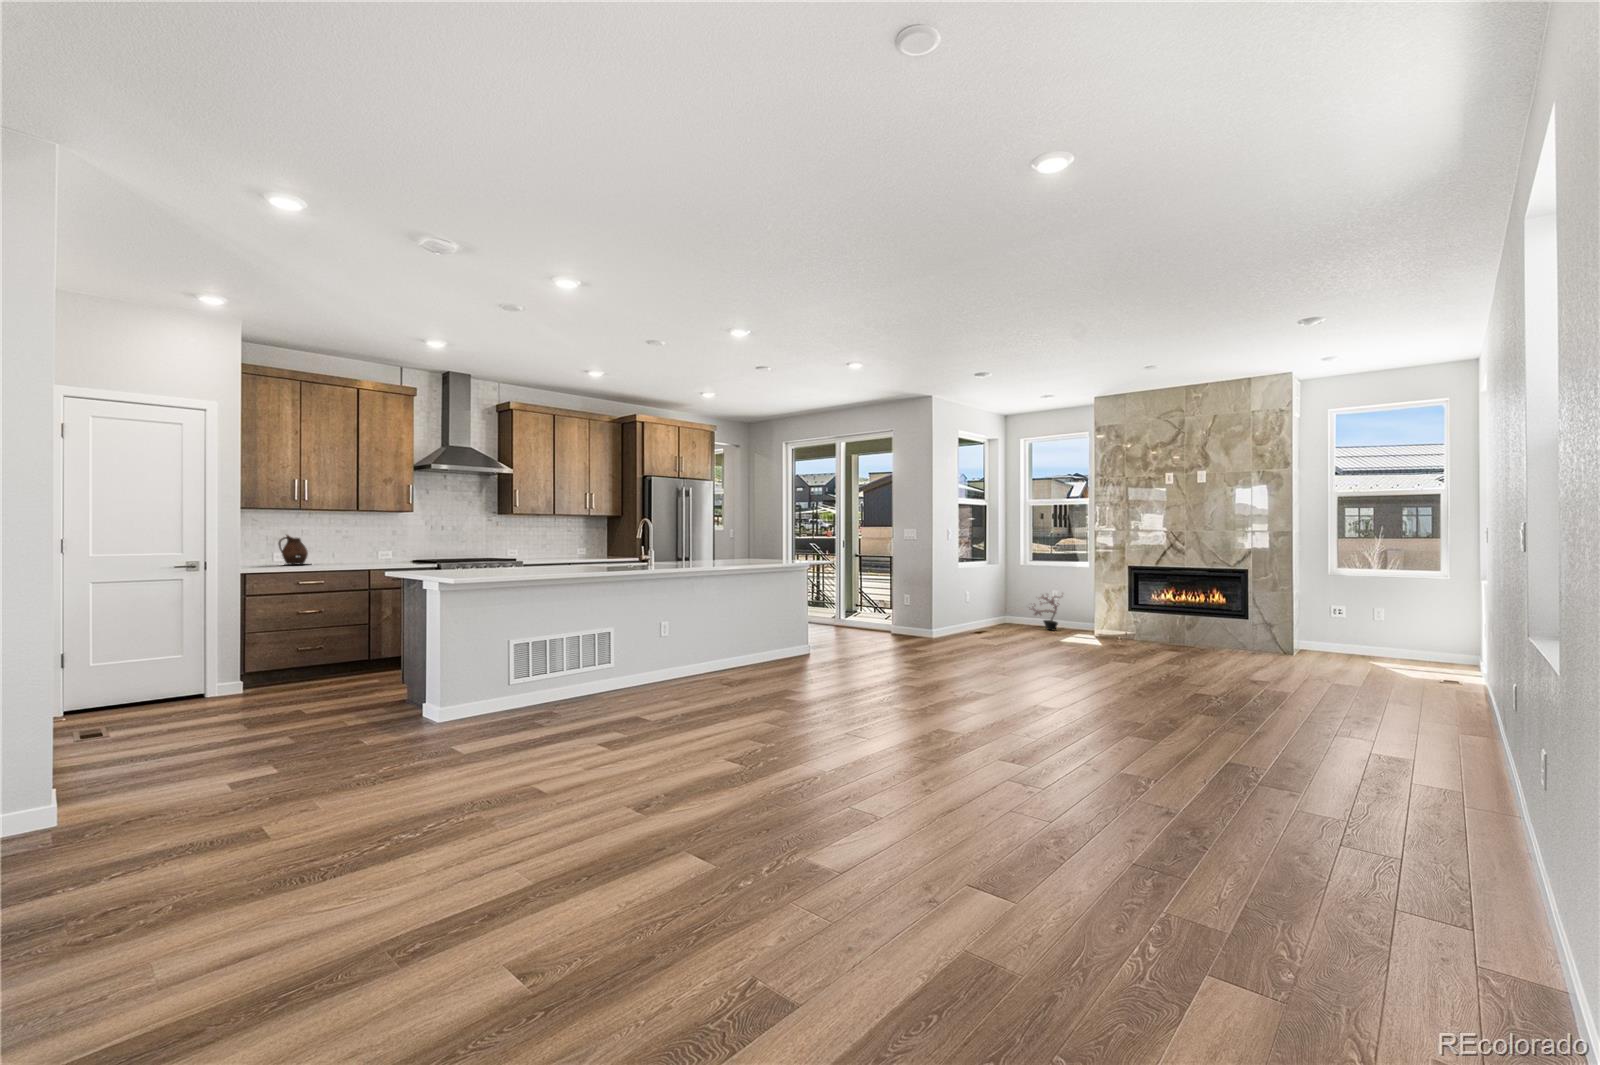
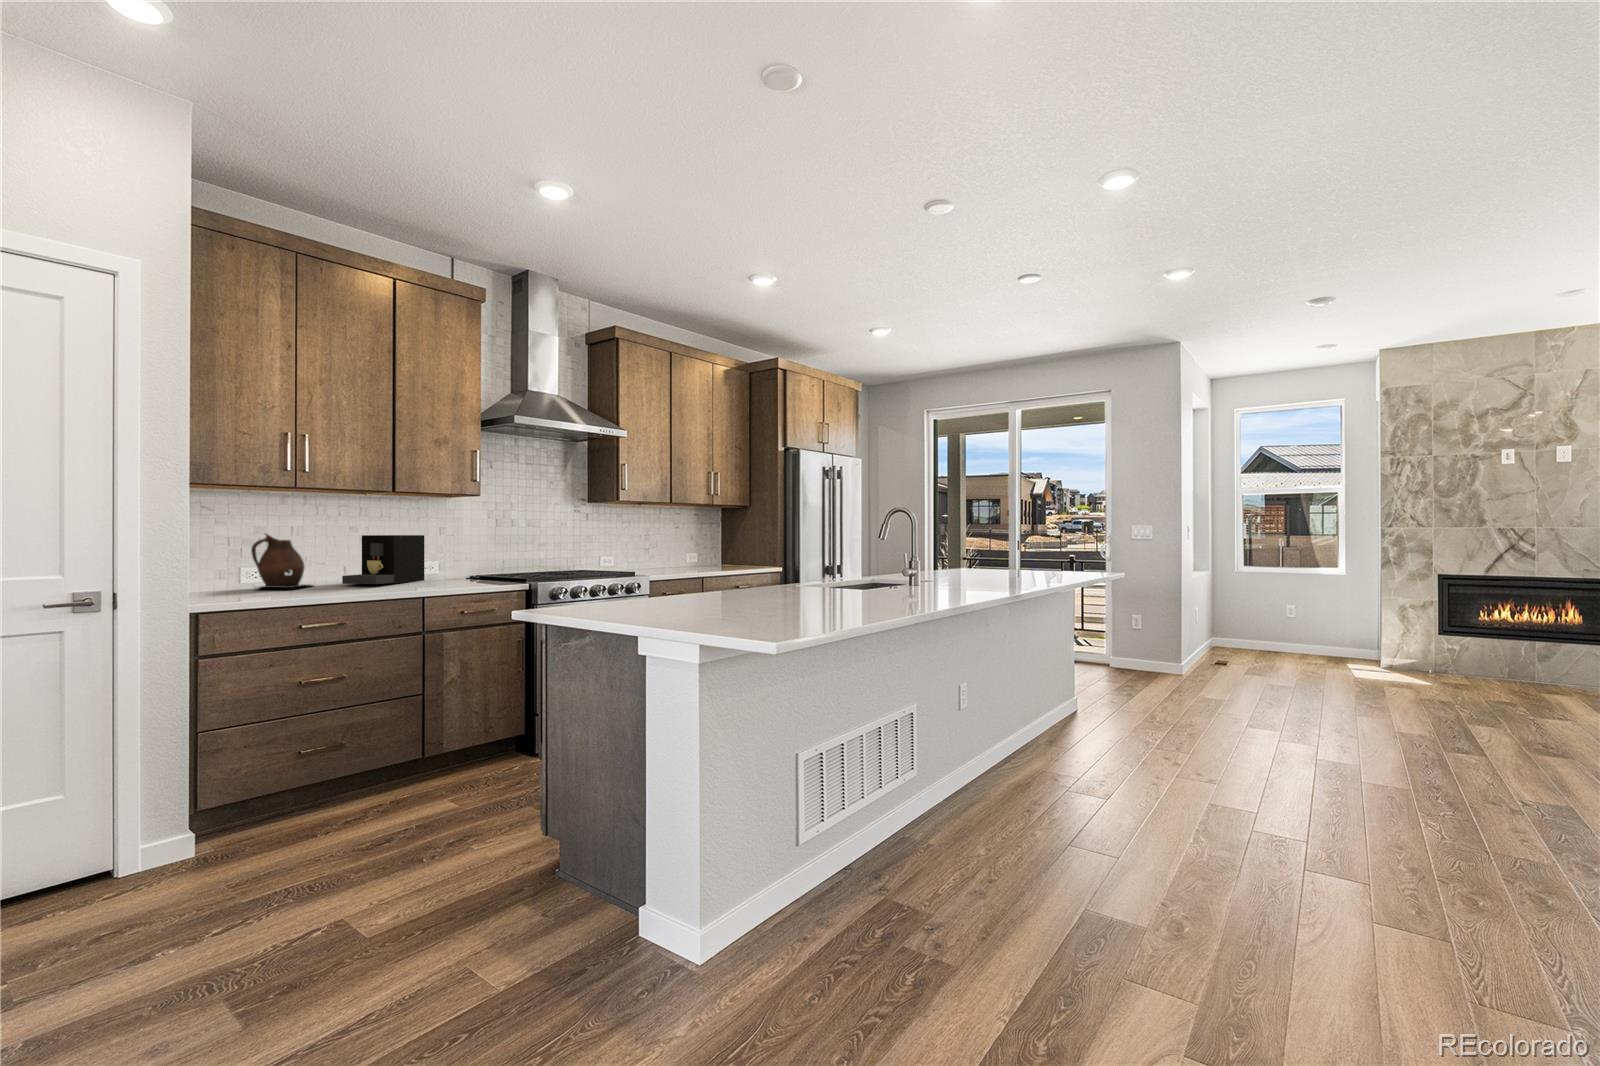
coffee maker: none [329,535,380,563] -> present [342,535,425,584]
potted plant: present [1029,595,1062,630] -> none [1250,605,1308,656]

